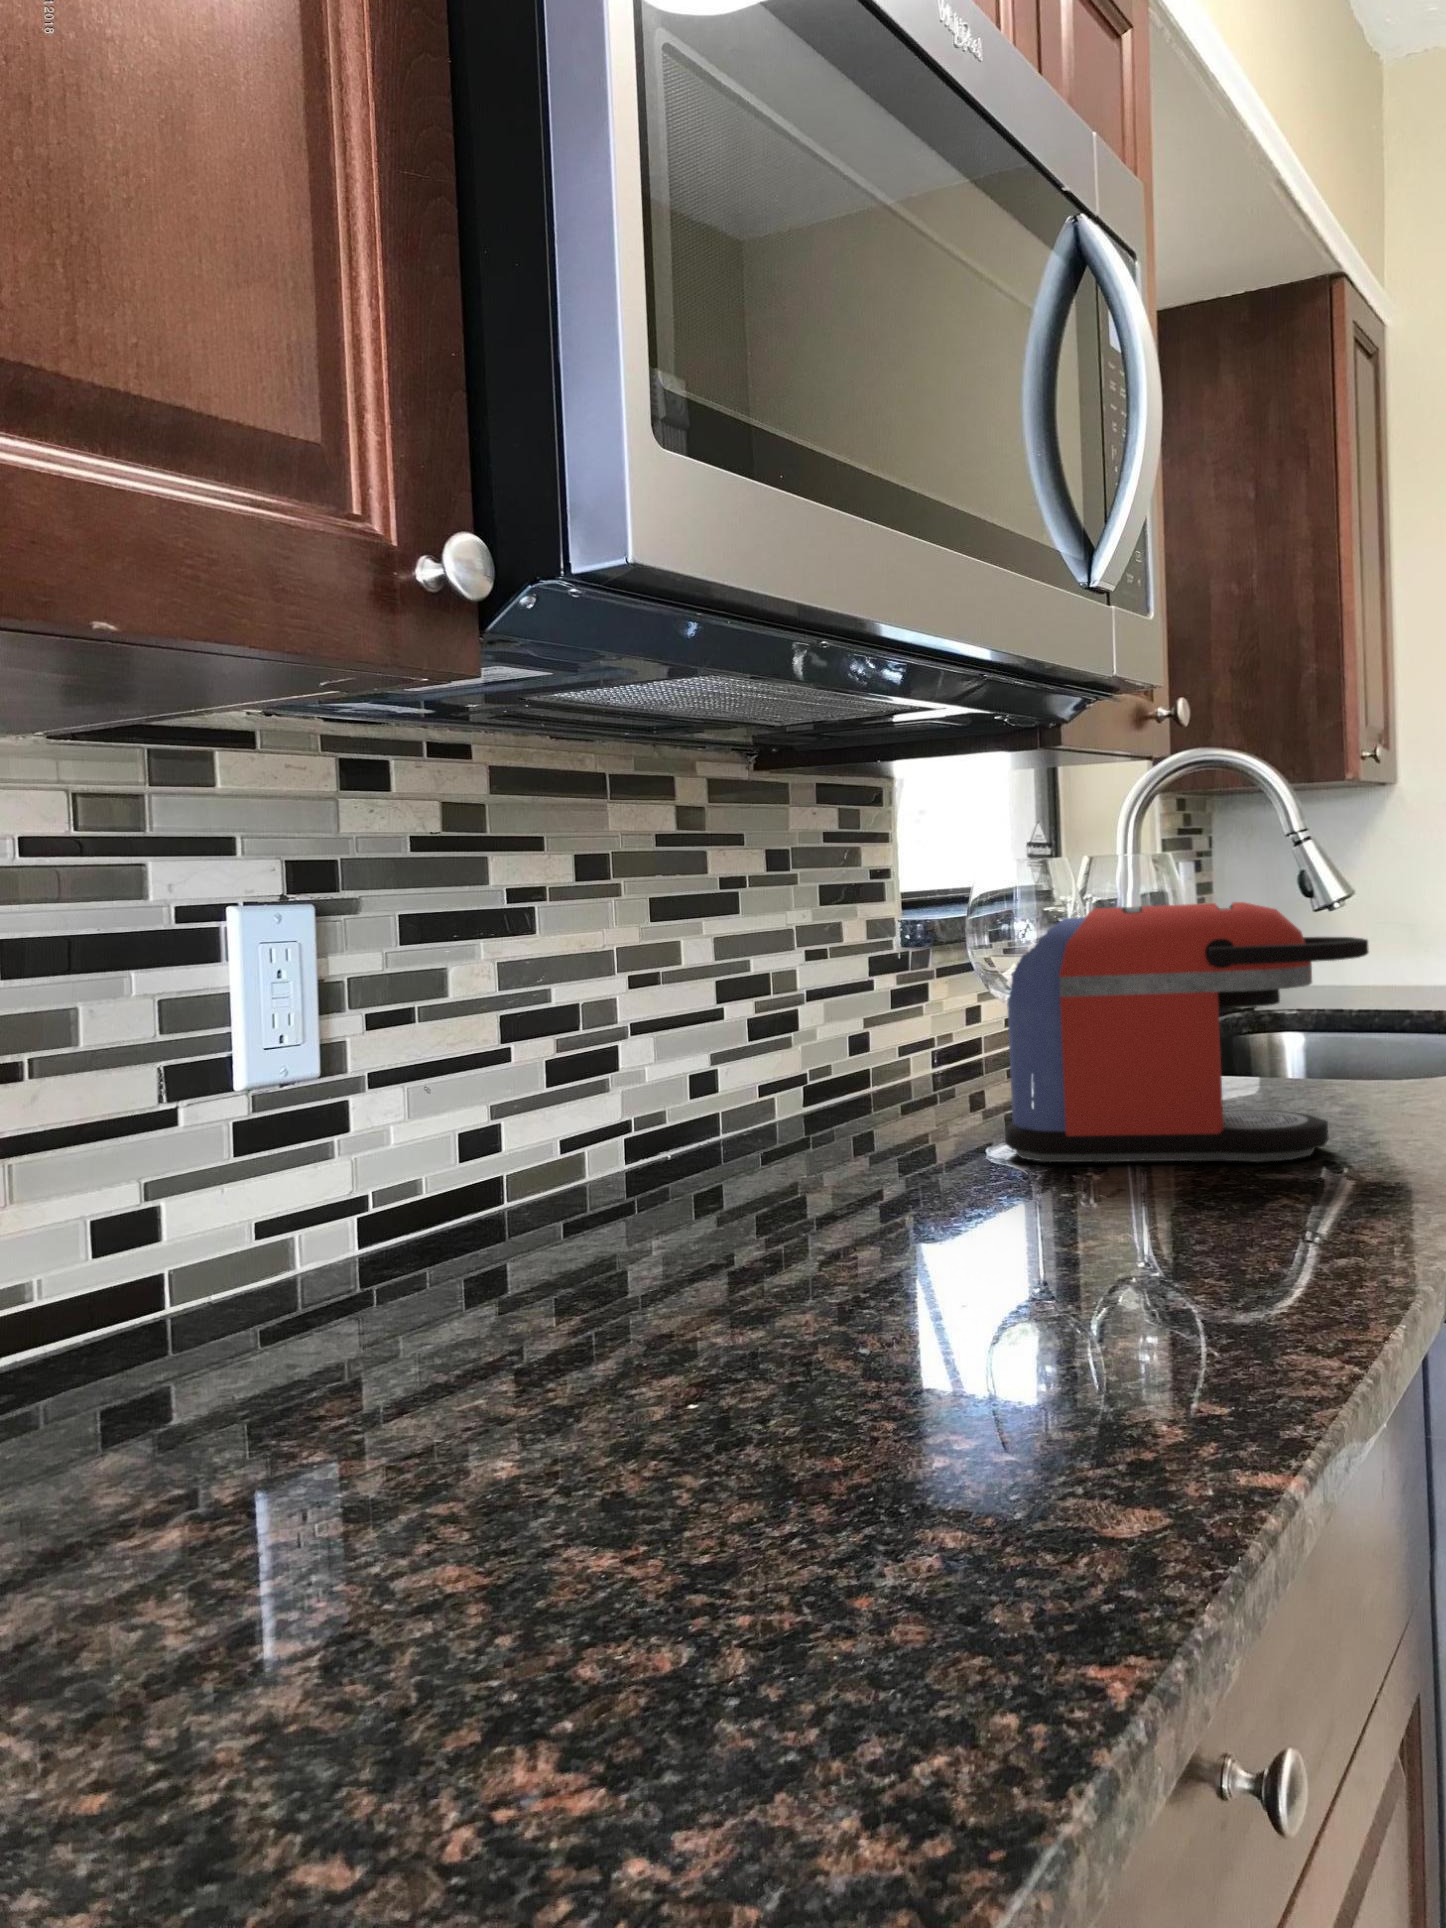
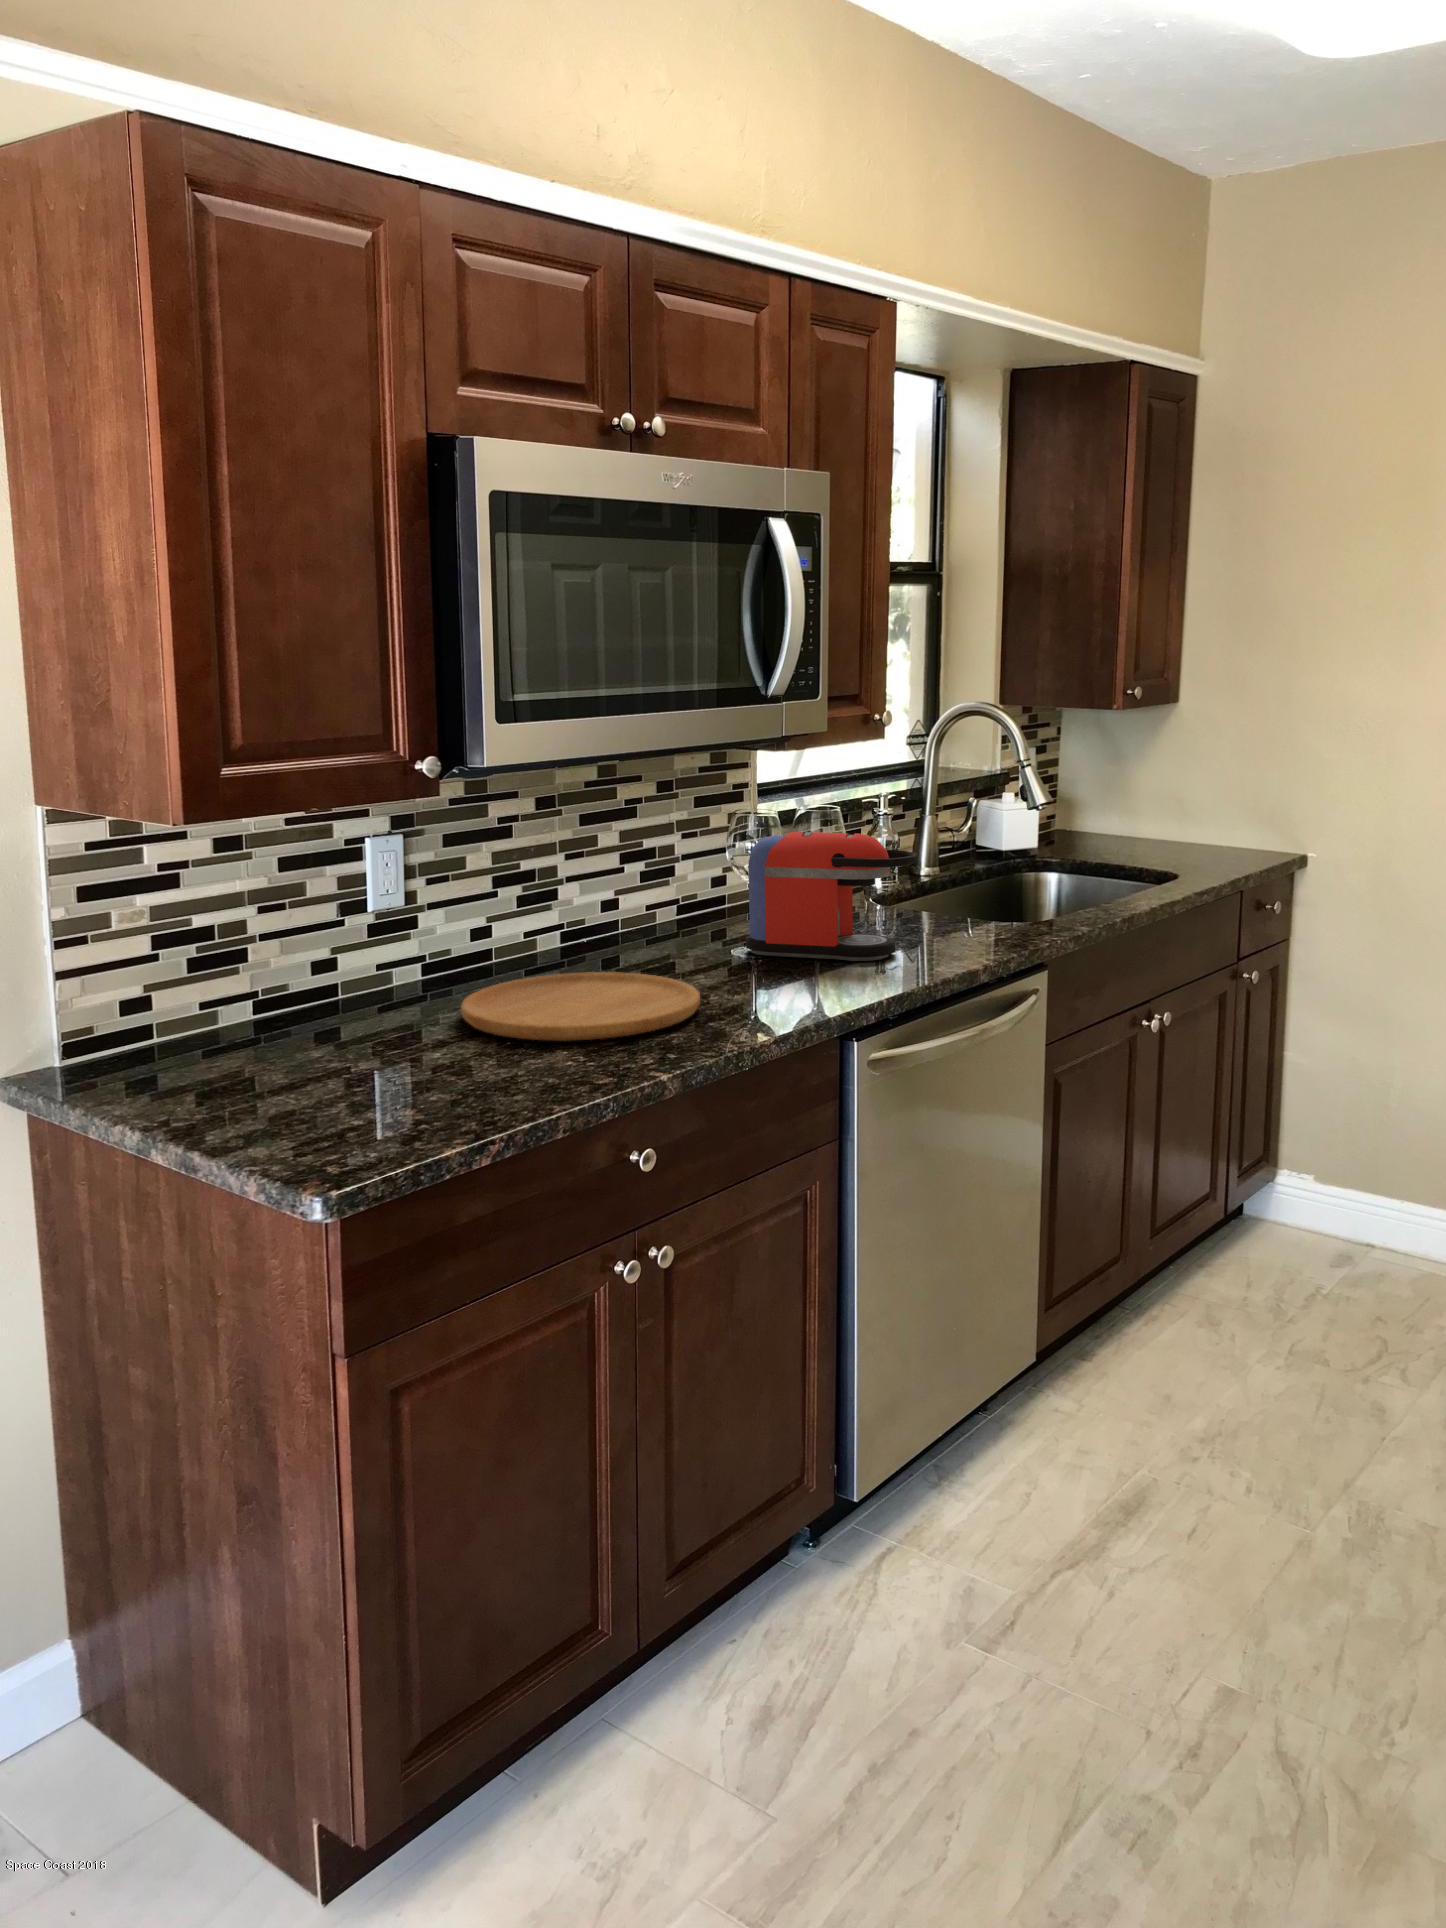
cutting board: none [503,1209,1126,1408] -> present [461,972,700,1041]

